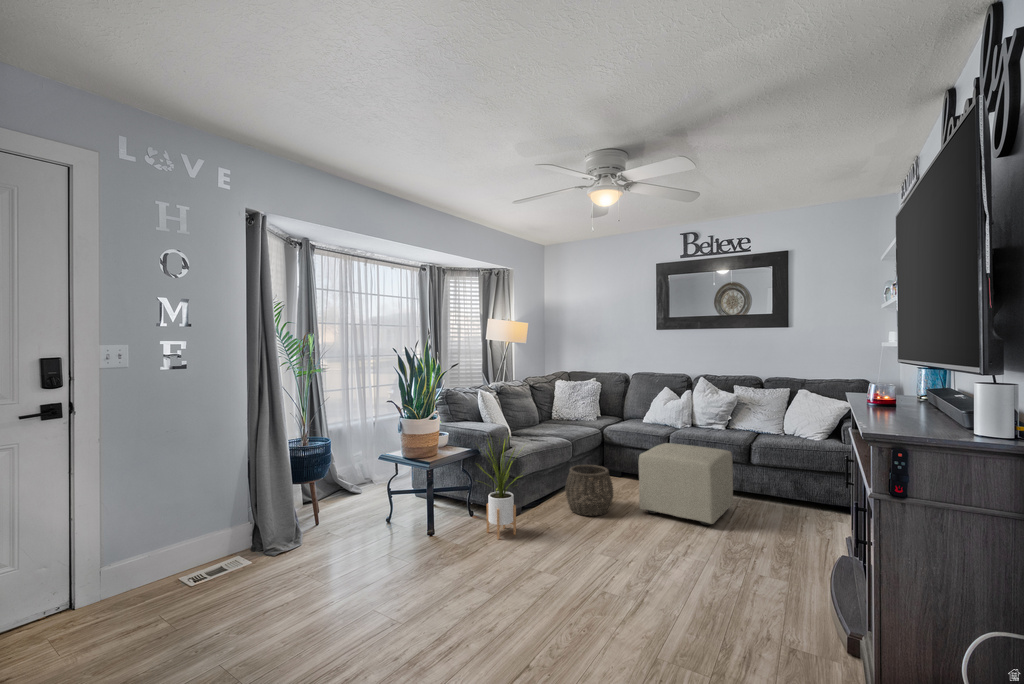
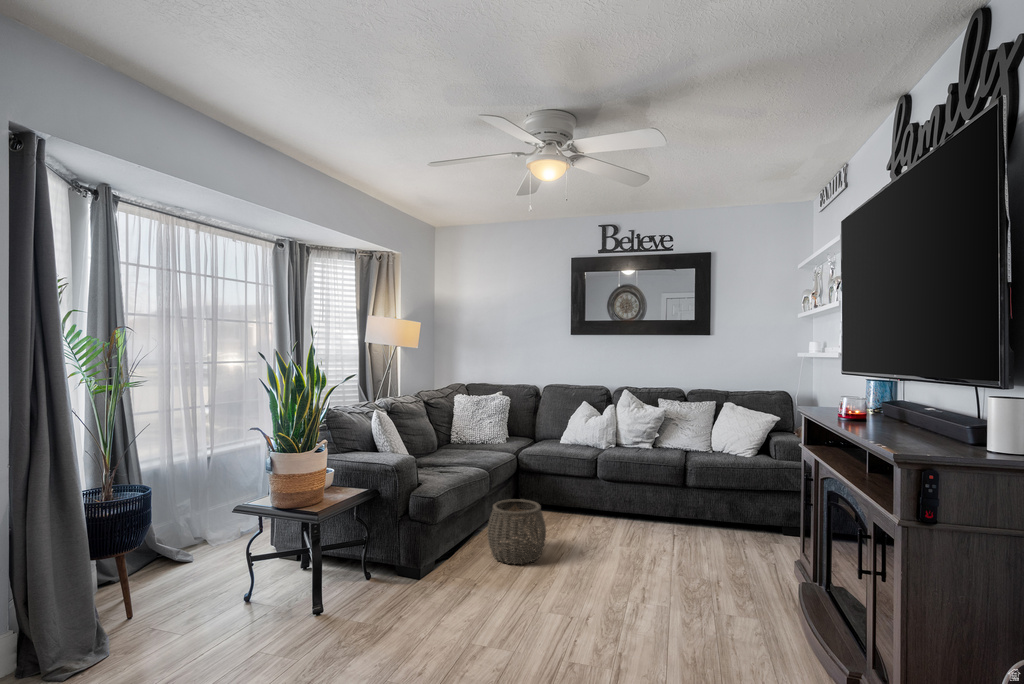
house plant: present [479,439,522,539] -> none [381,465,453,610]
ottoman: present [639,443,733,525] -> none [576,467,673,563]

